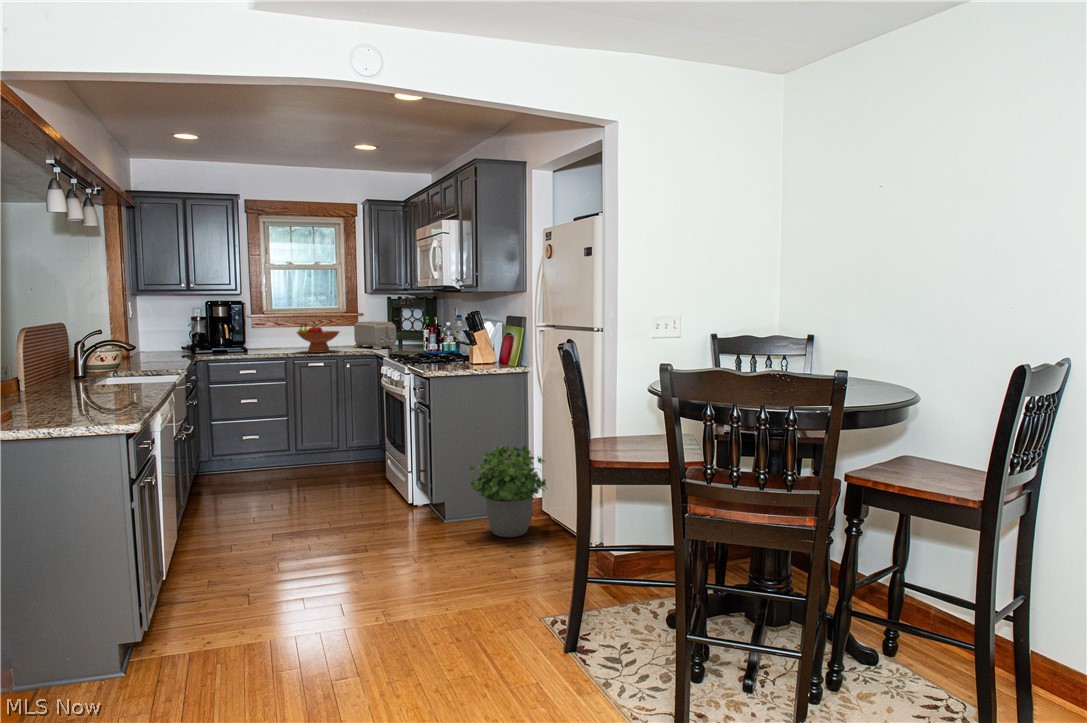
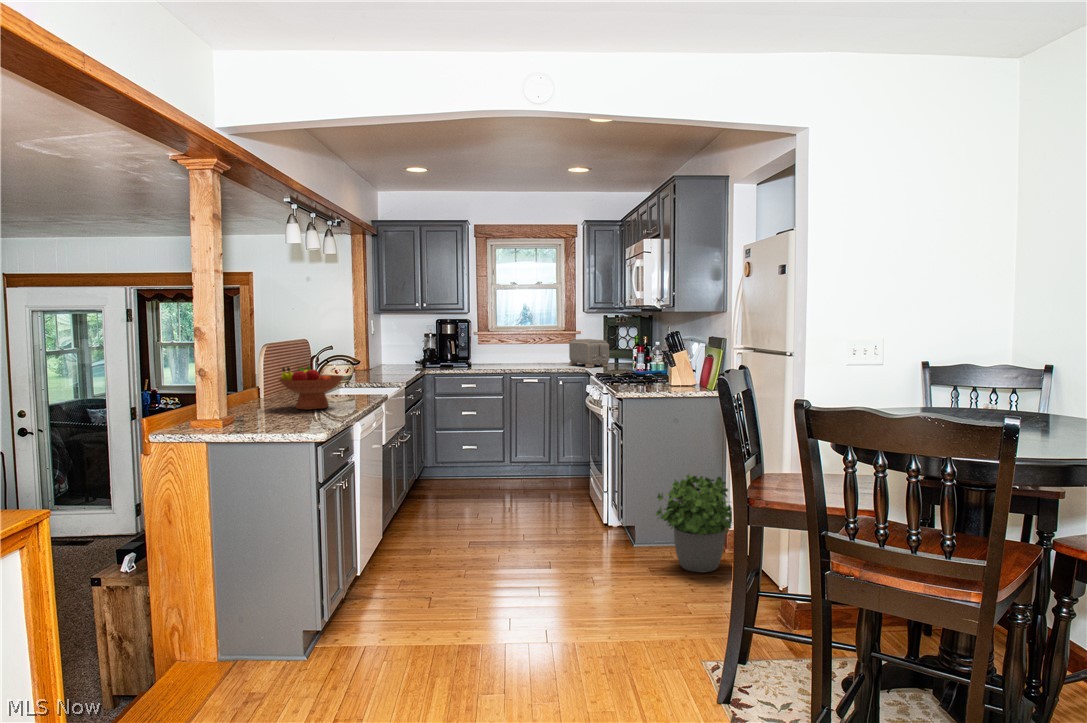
fruit bowl: present [297,325,340,353] -> present [278,366,344,410]

